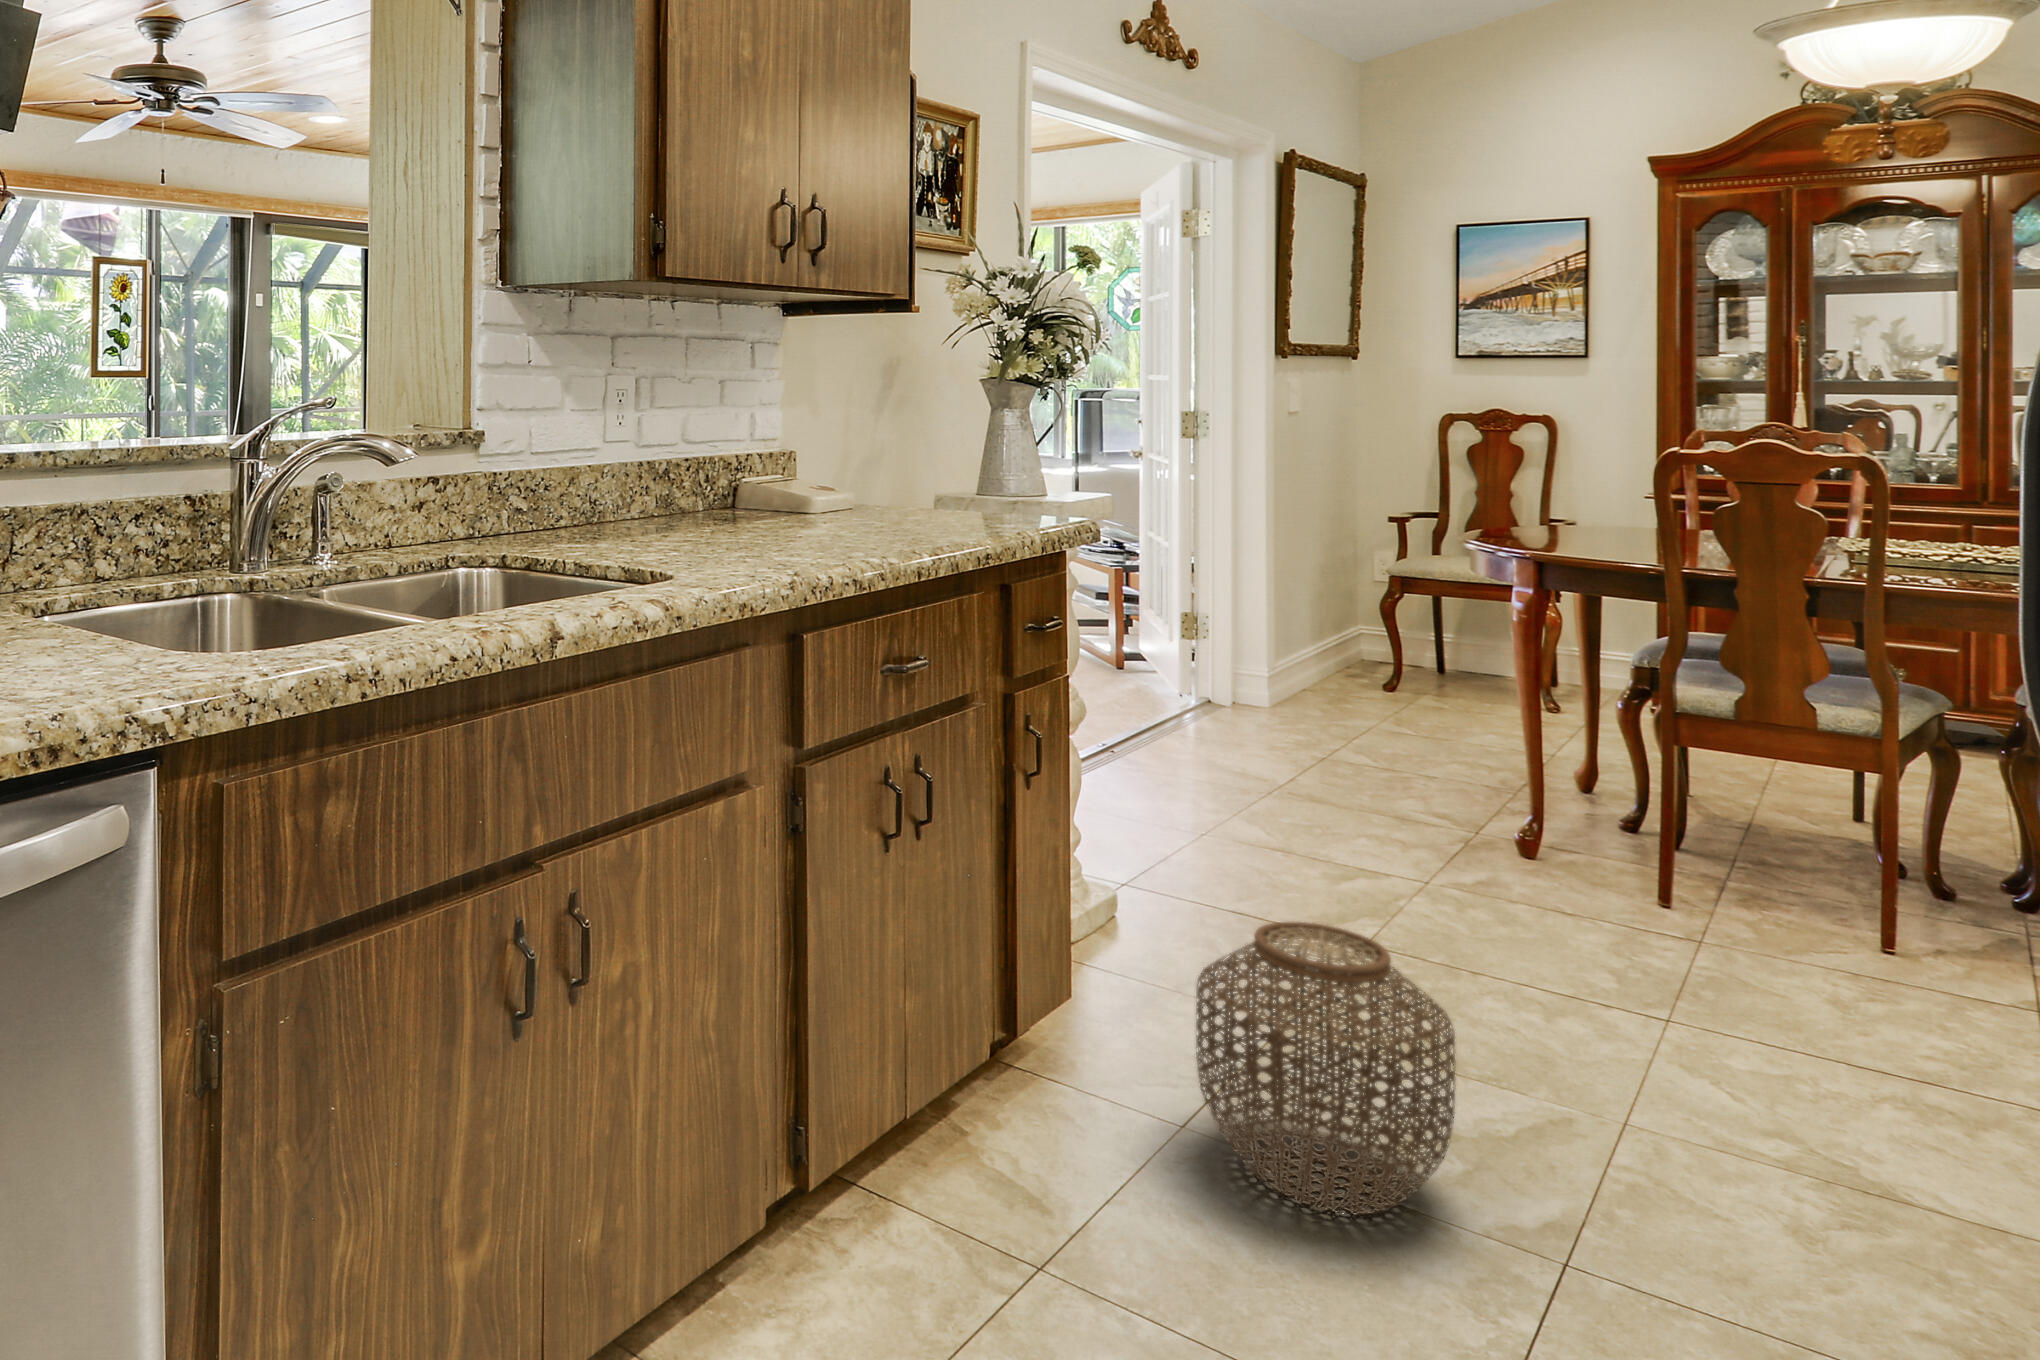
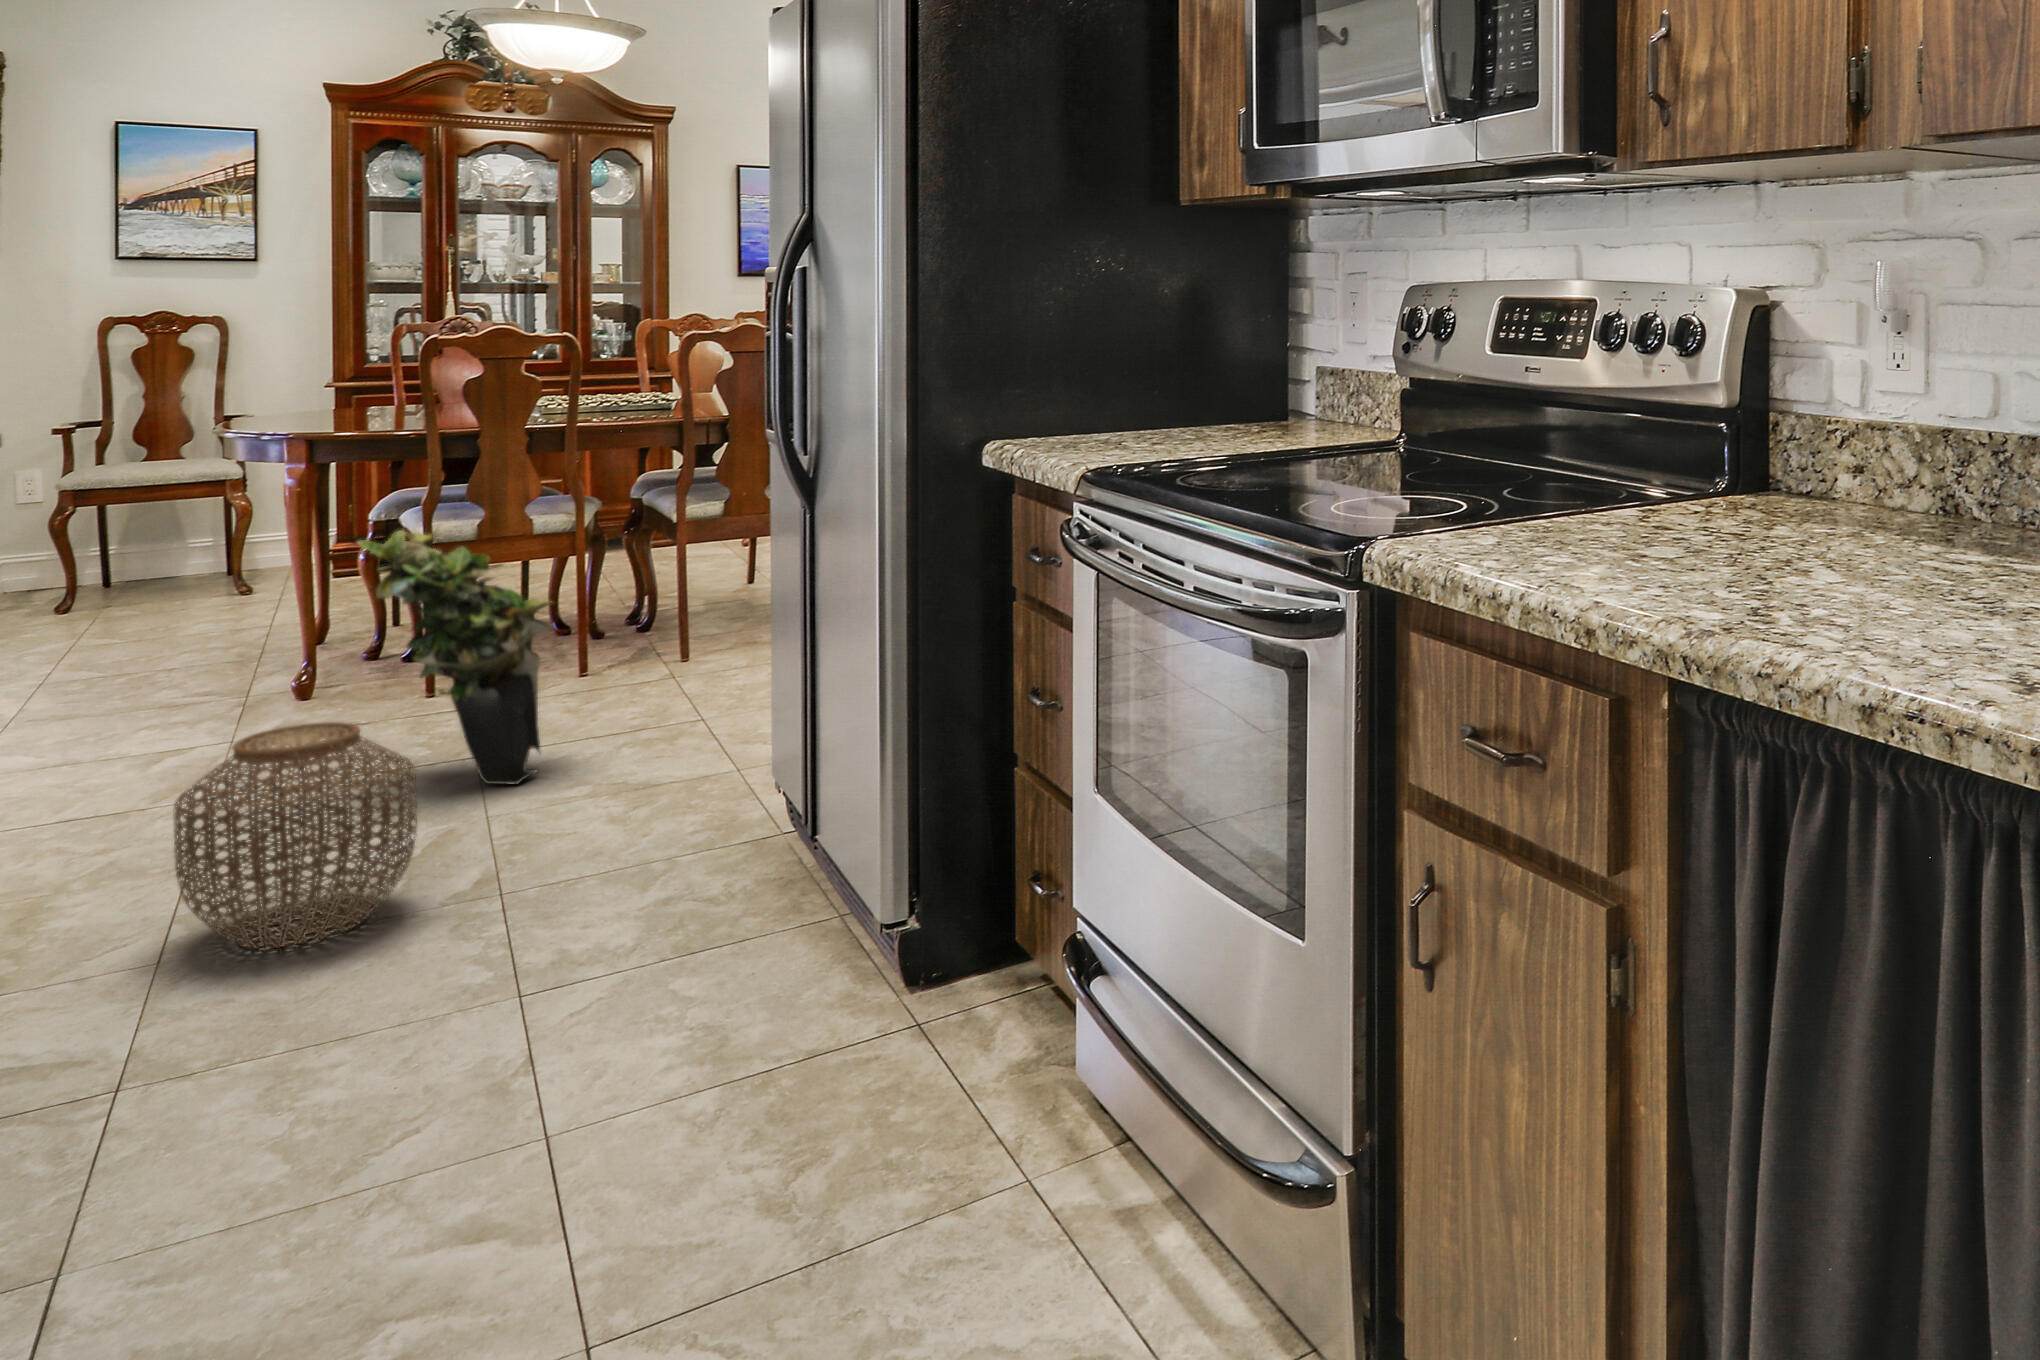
potted plant: none [1502,701,1761,1094] -> present [358,525,552,784]

